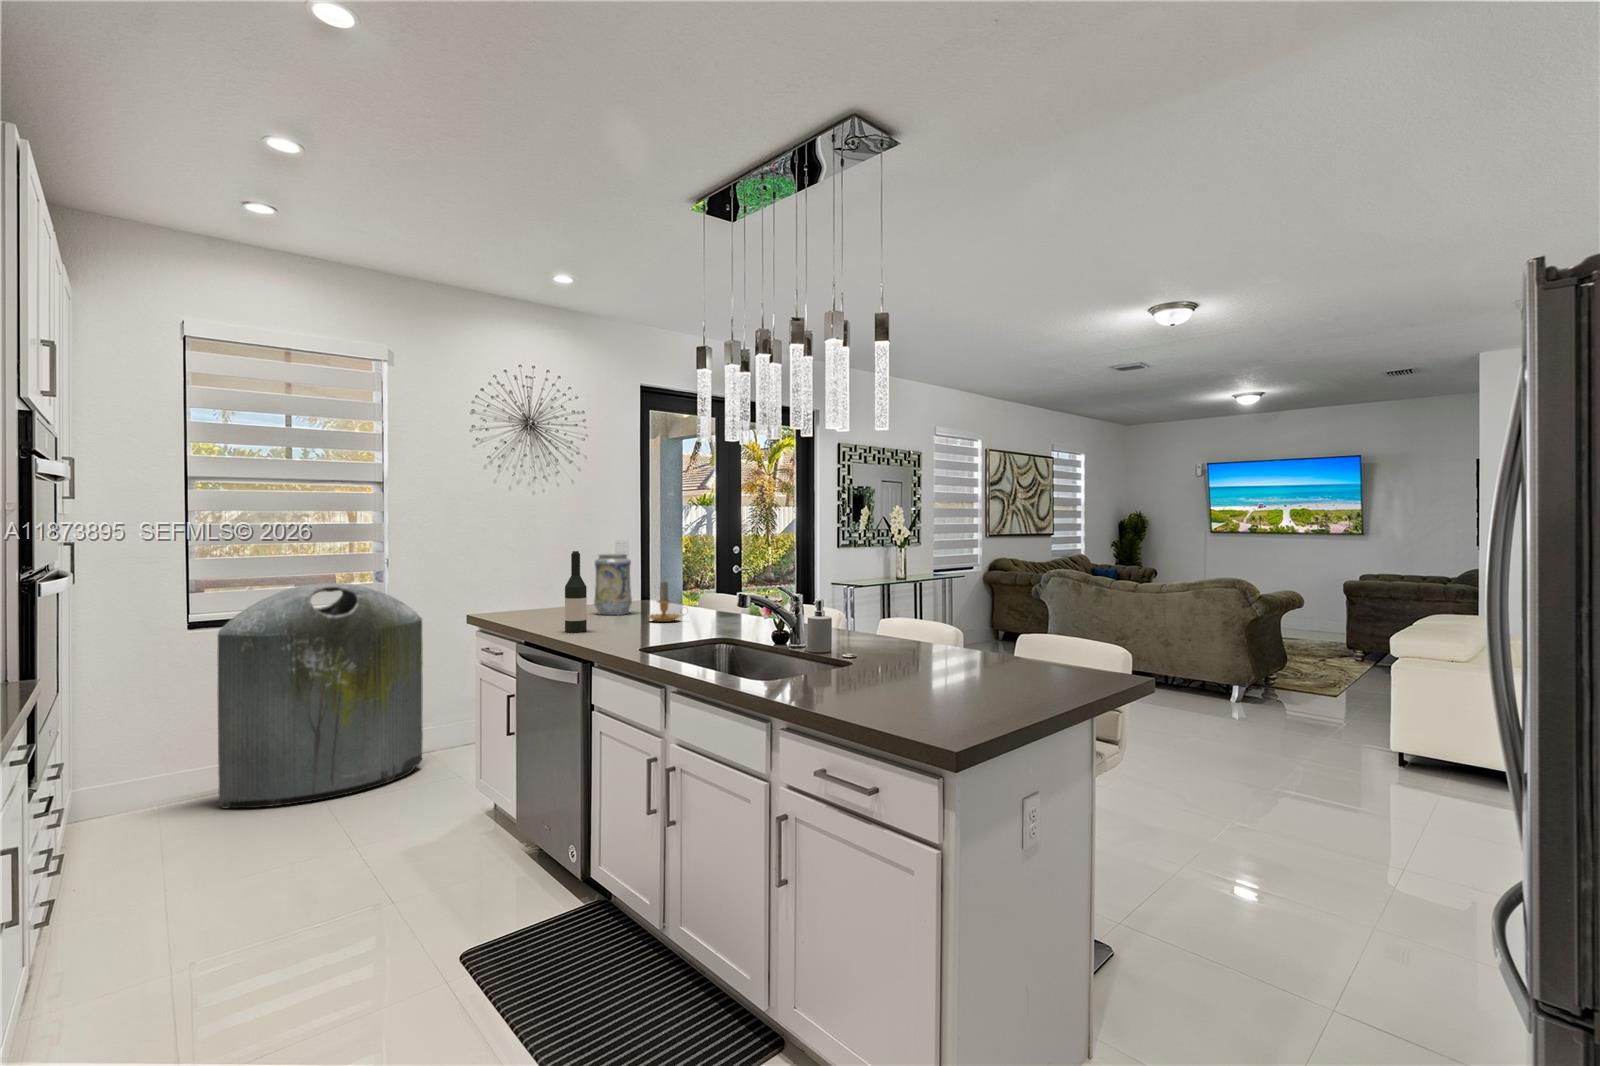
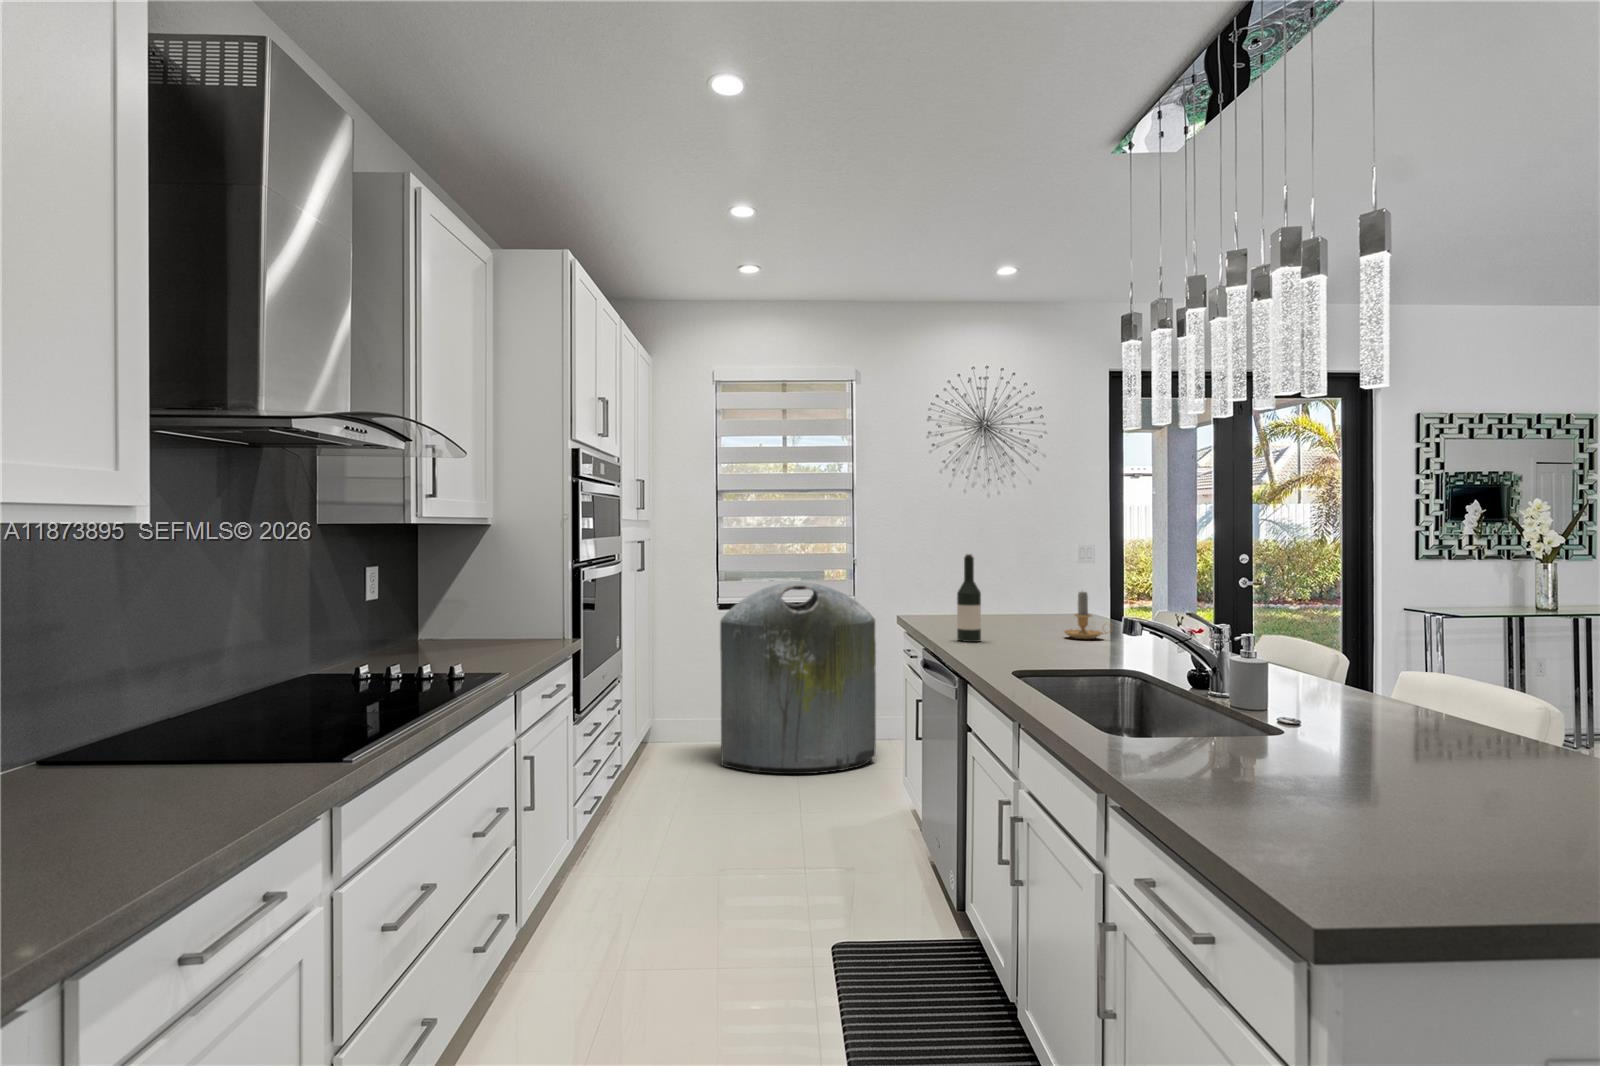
decorative vase: present [594,554,632,615] -> none [1019,560,1061,628]

